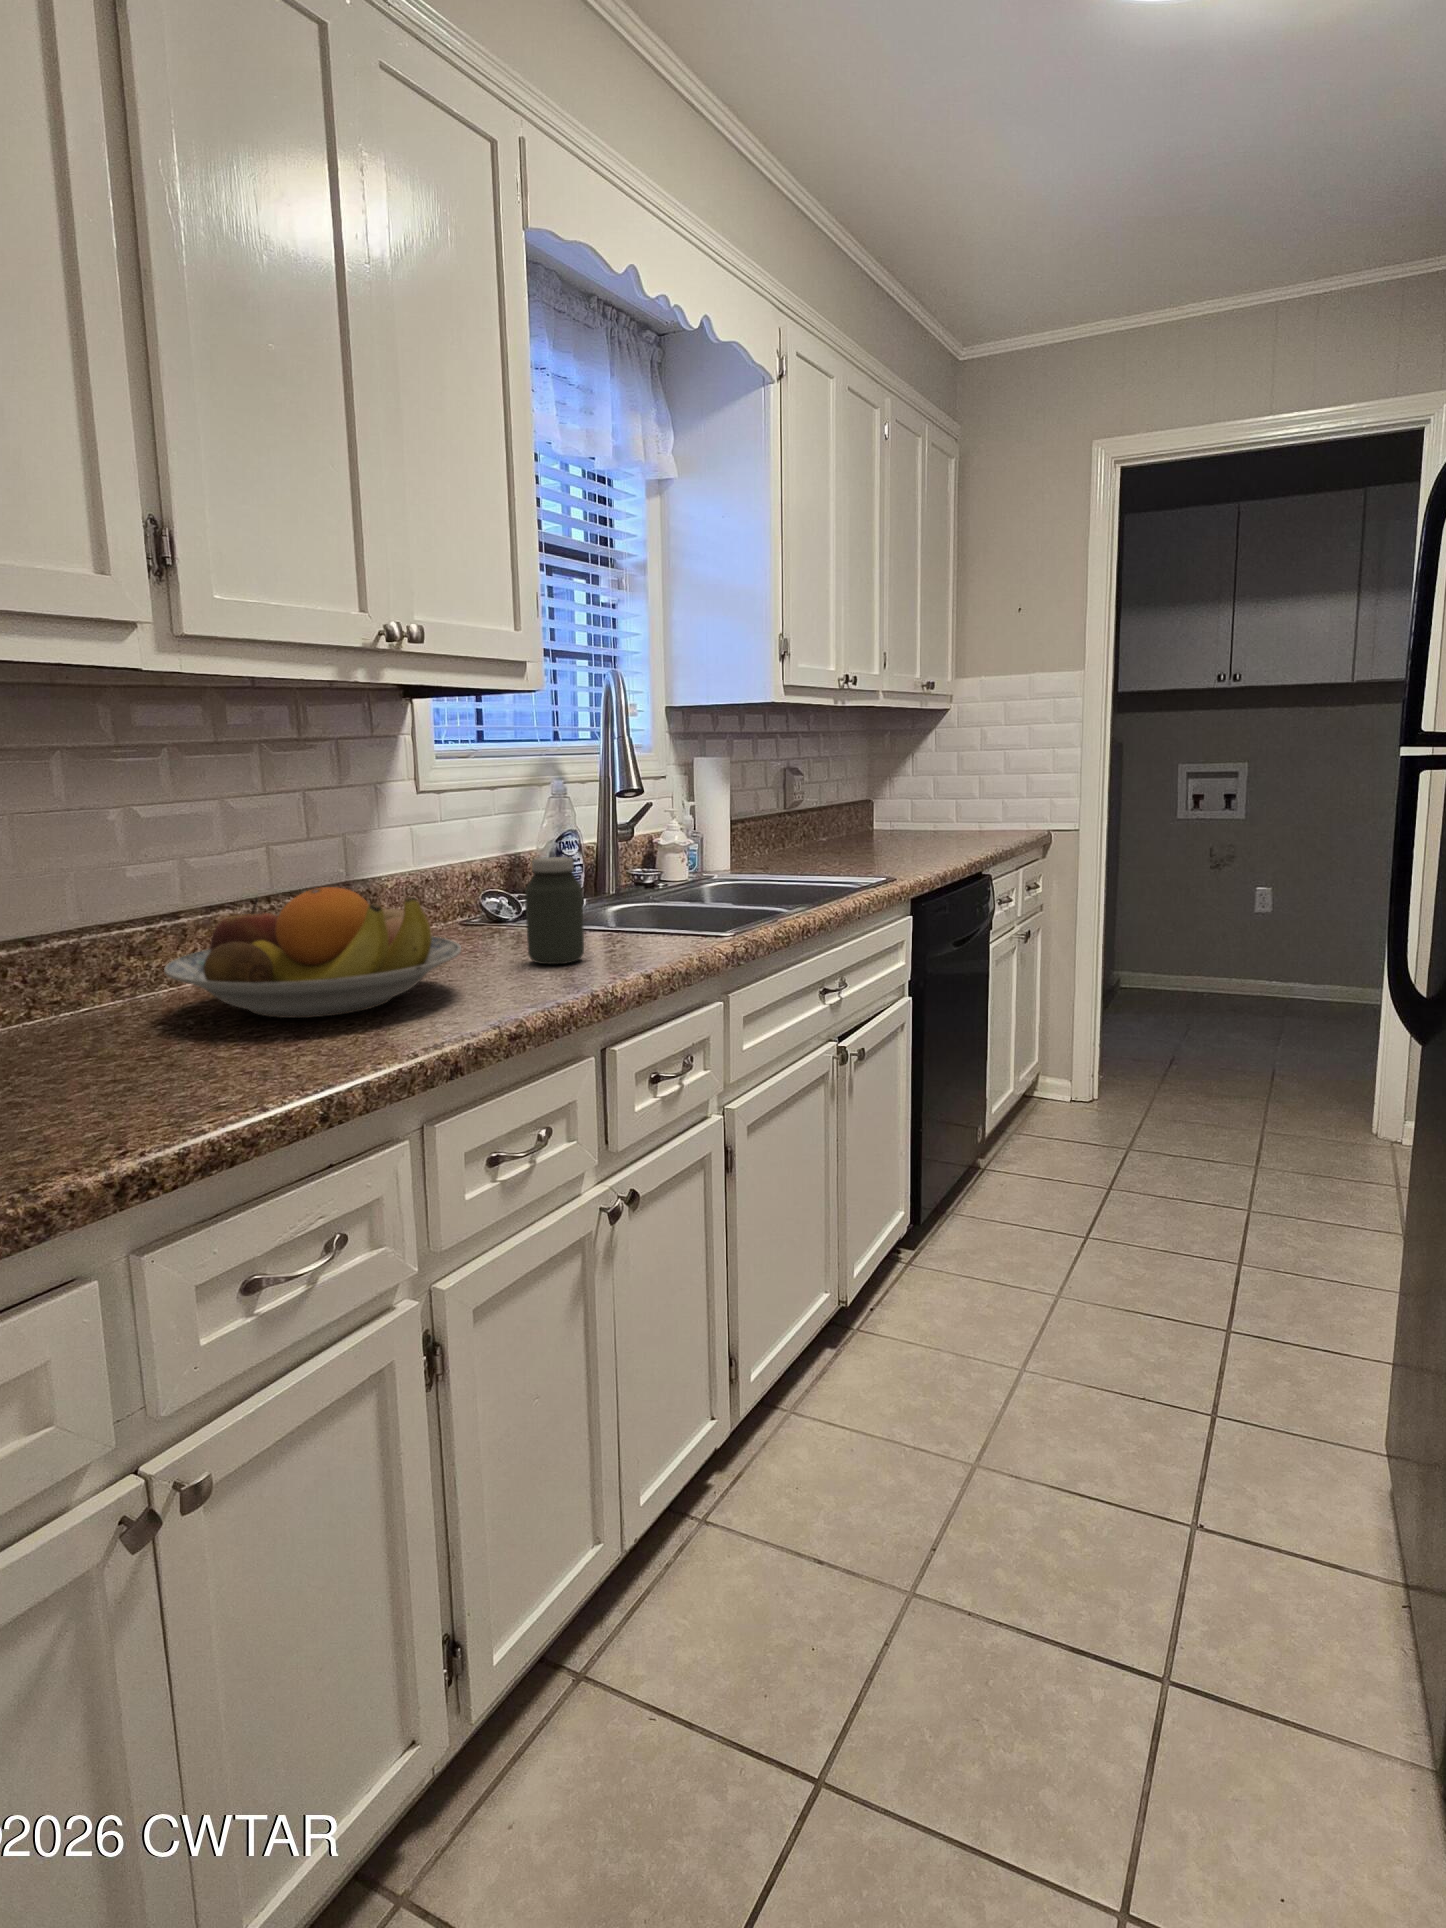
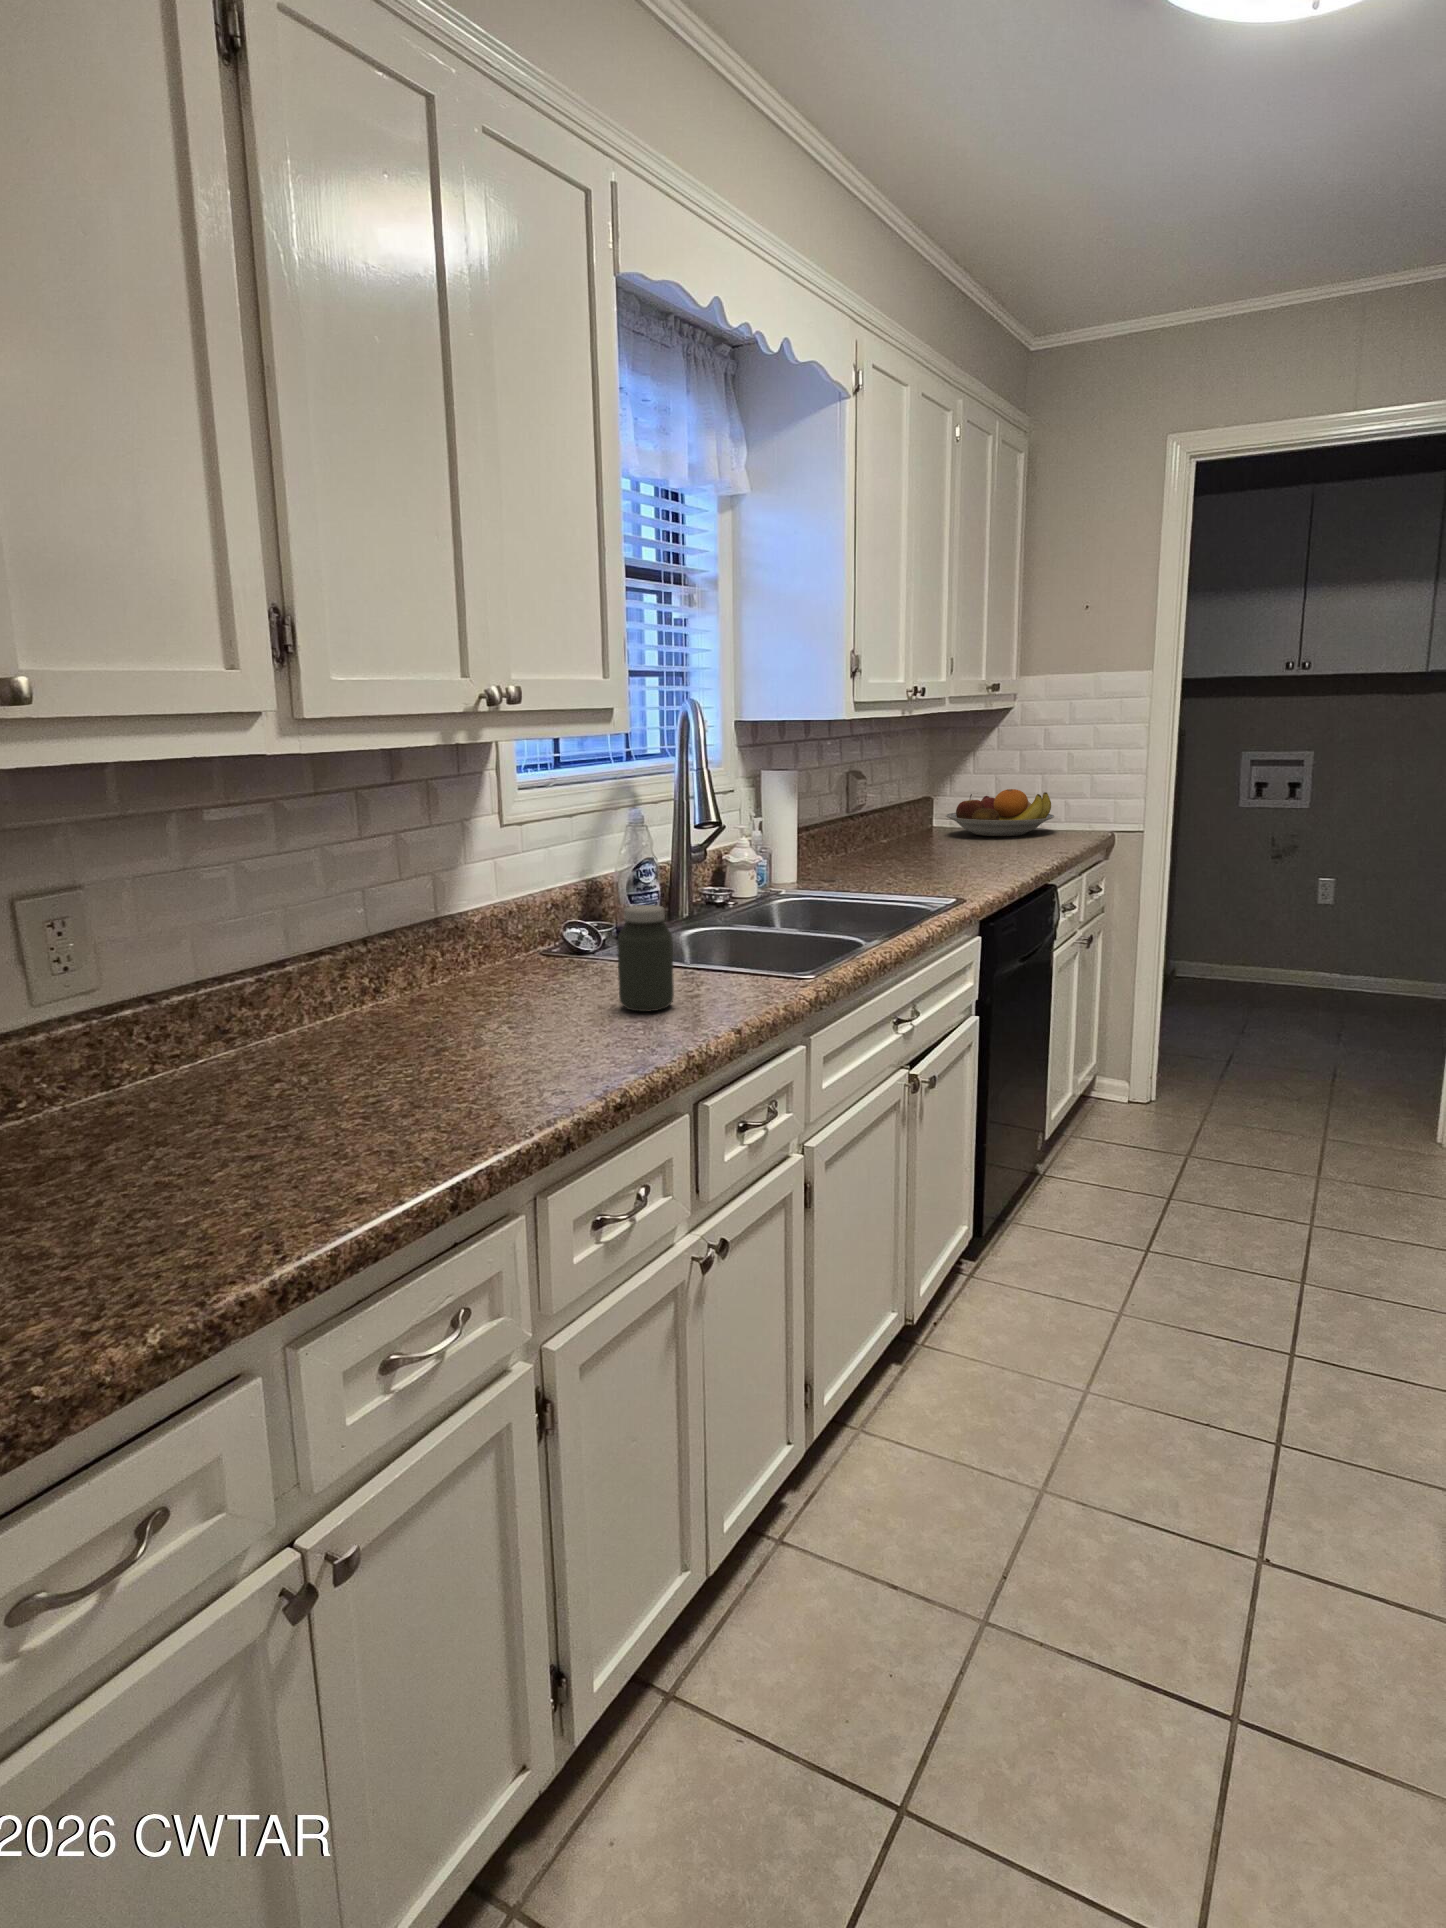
fruit bowl: present [164,887,461,1018] -> present [946,789,1054,836]

